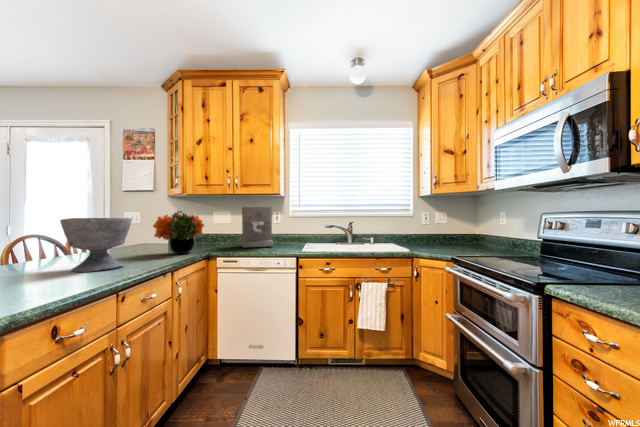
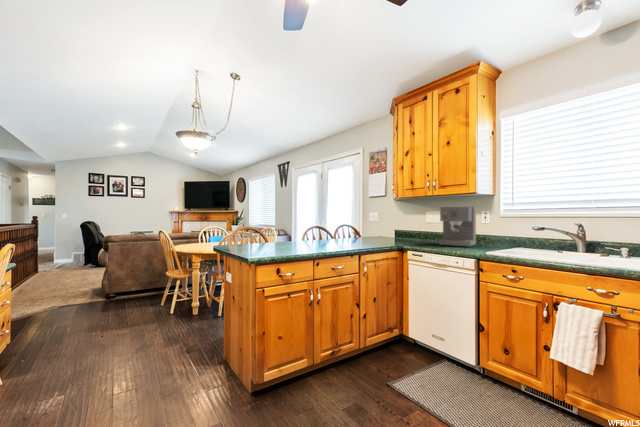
flower arrangement: present [153,211,204,254] -> none [365,210,403,244]
bowl: present [60,218,132,272] -> none [307,214,341,247]

